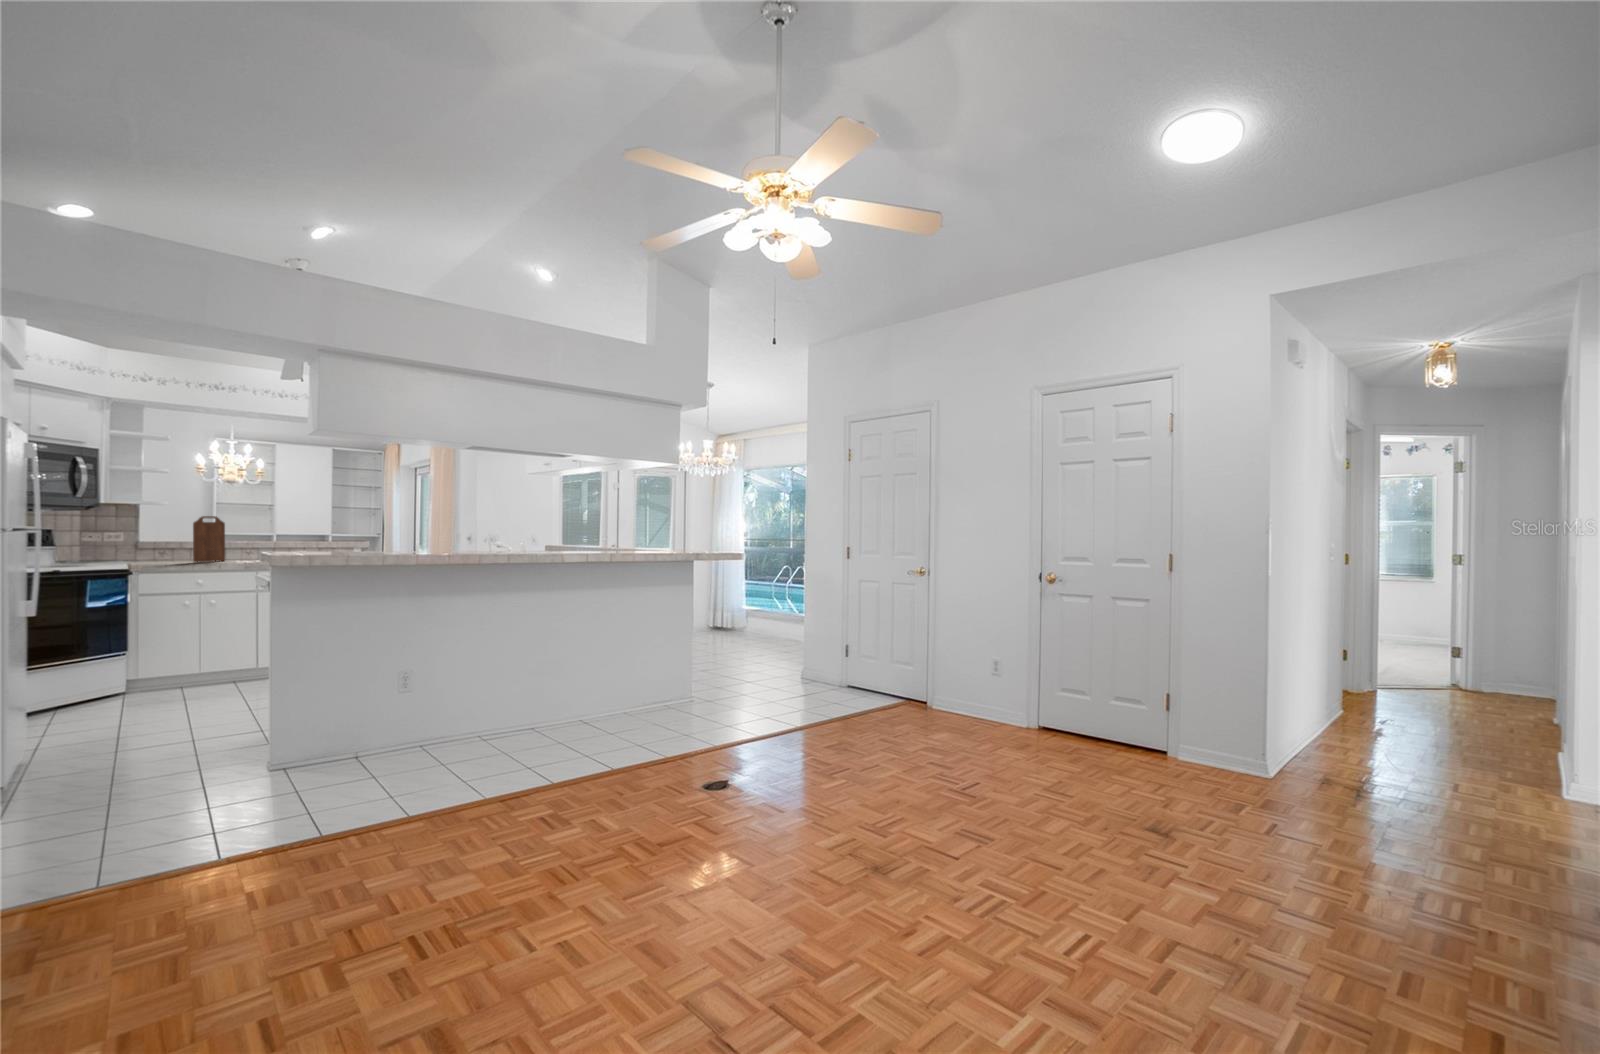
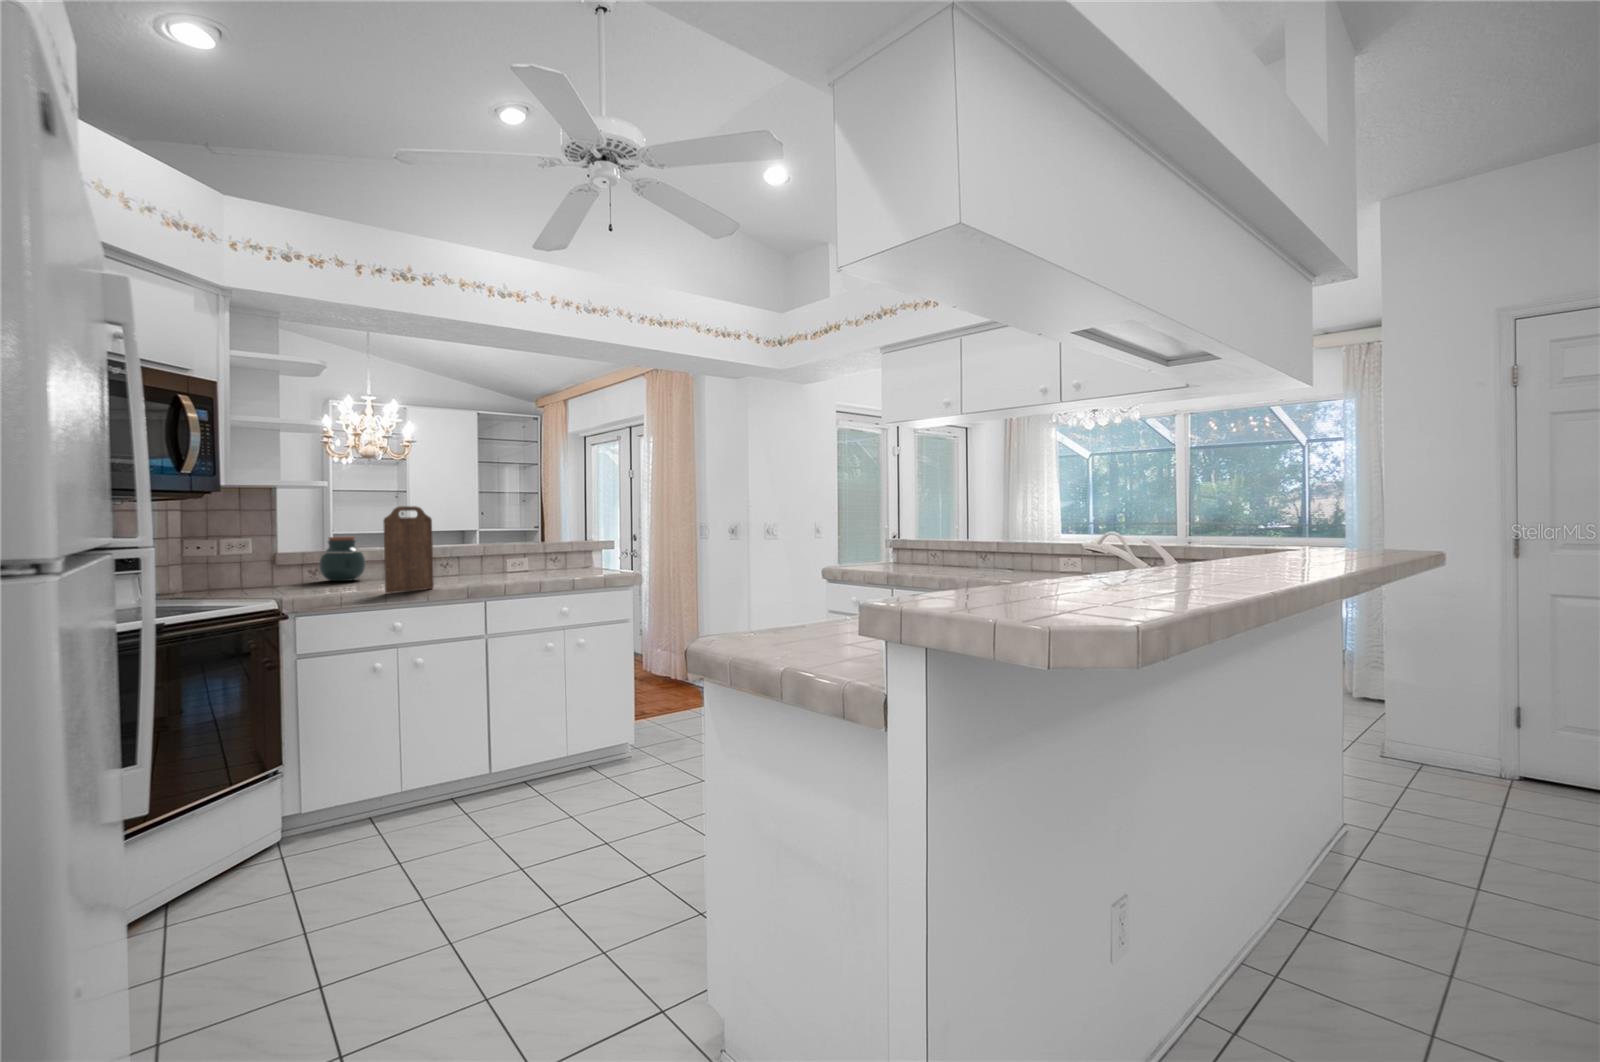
jar: none [163,533,193,558] -> present [319,537,366,581]

